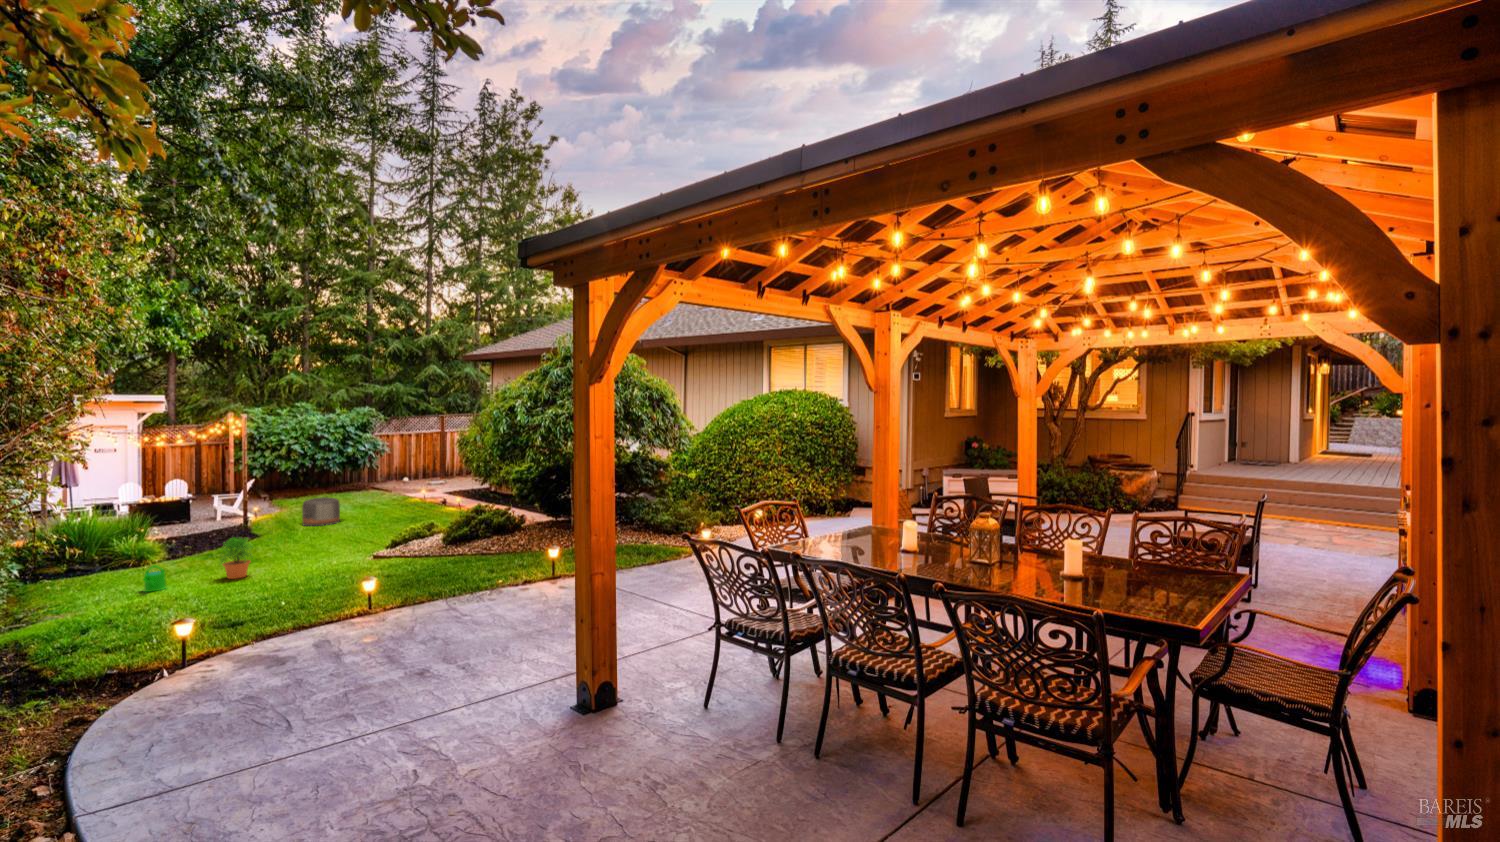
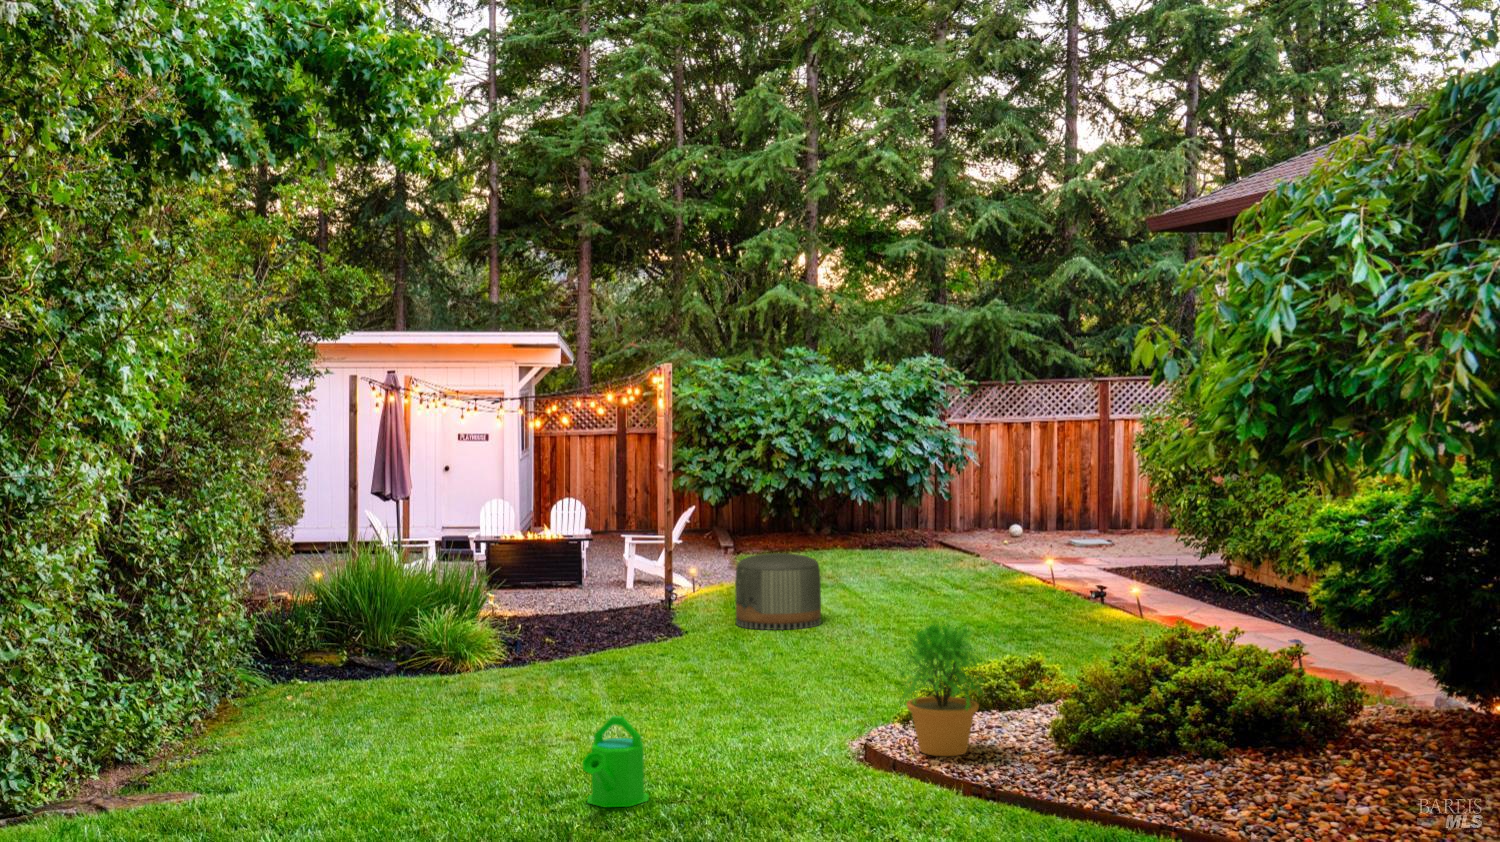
potted plant: present [220,538,253,579] -> present [899,623,984,756]
watering can: present [143,565,166,592] -> present [582,716,649,807]

